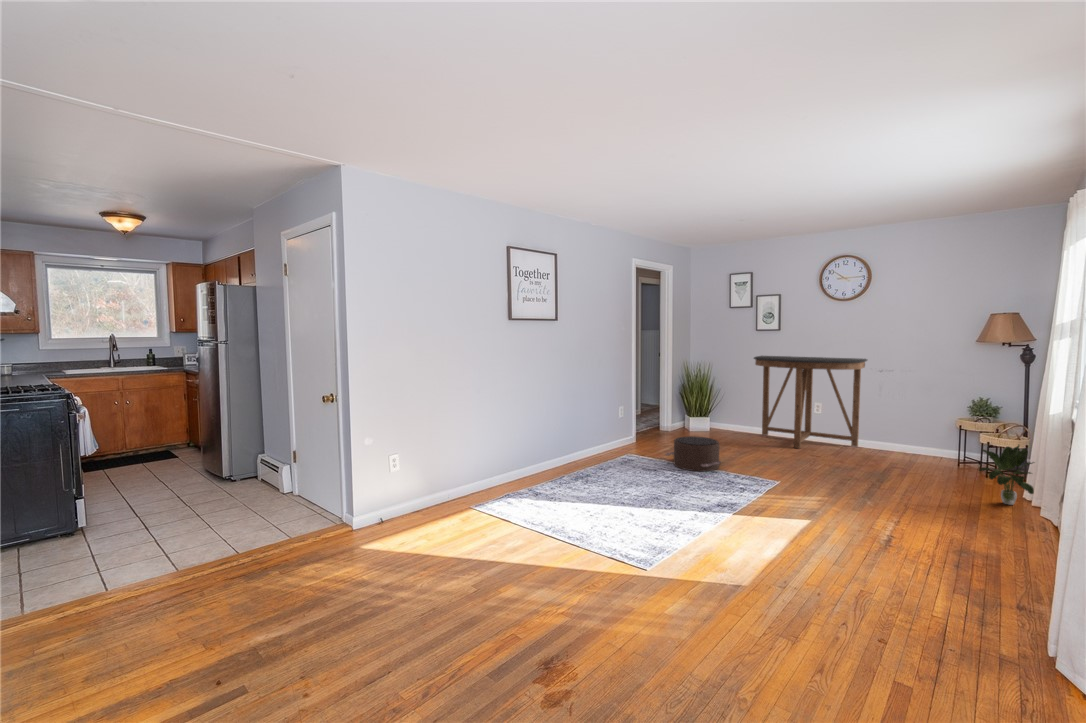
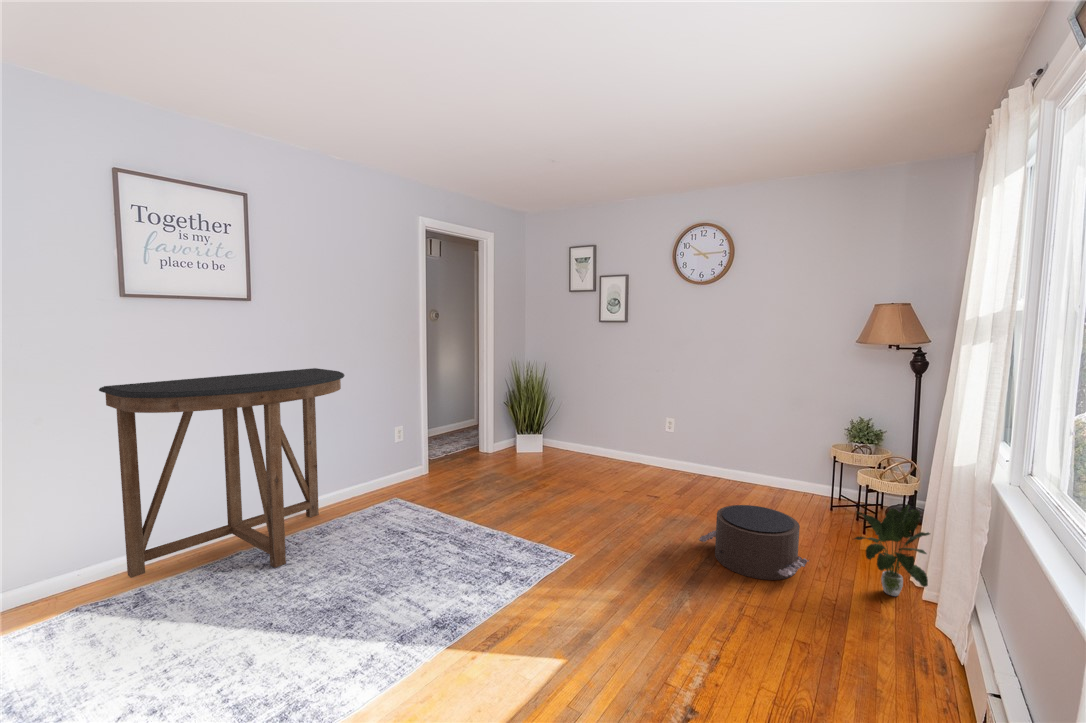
console table: present [754,356,867,449] -> present [99,368,345,578]
pouf: present [666,436,721,471] -> present [699,505,809,580]

